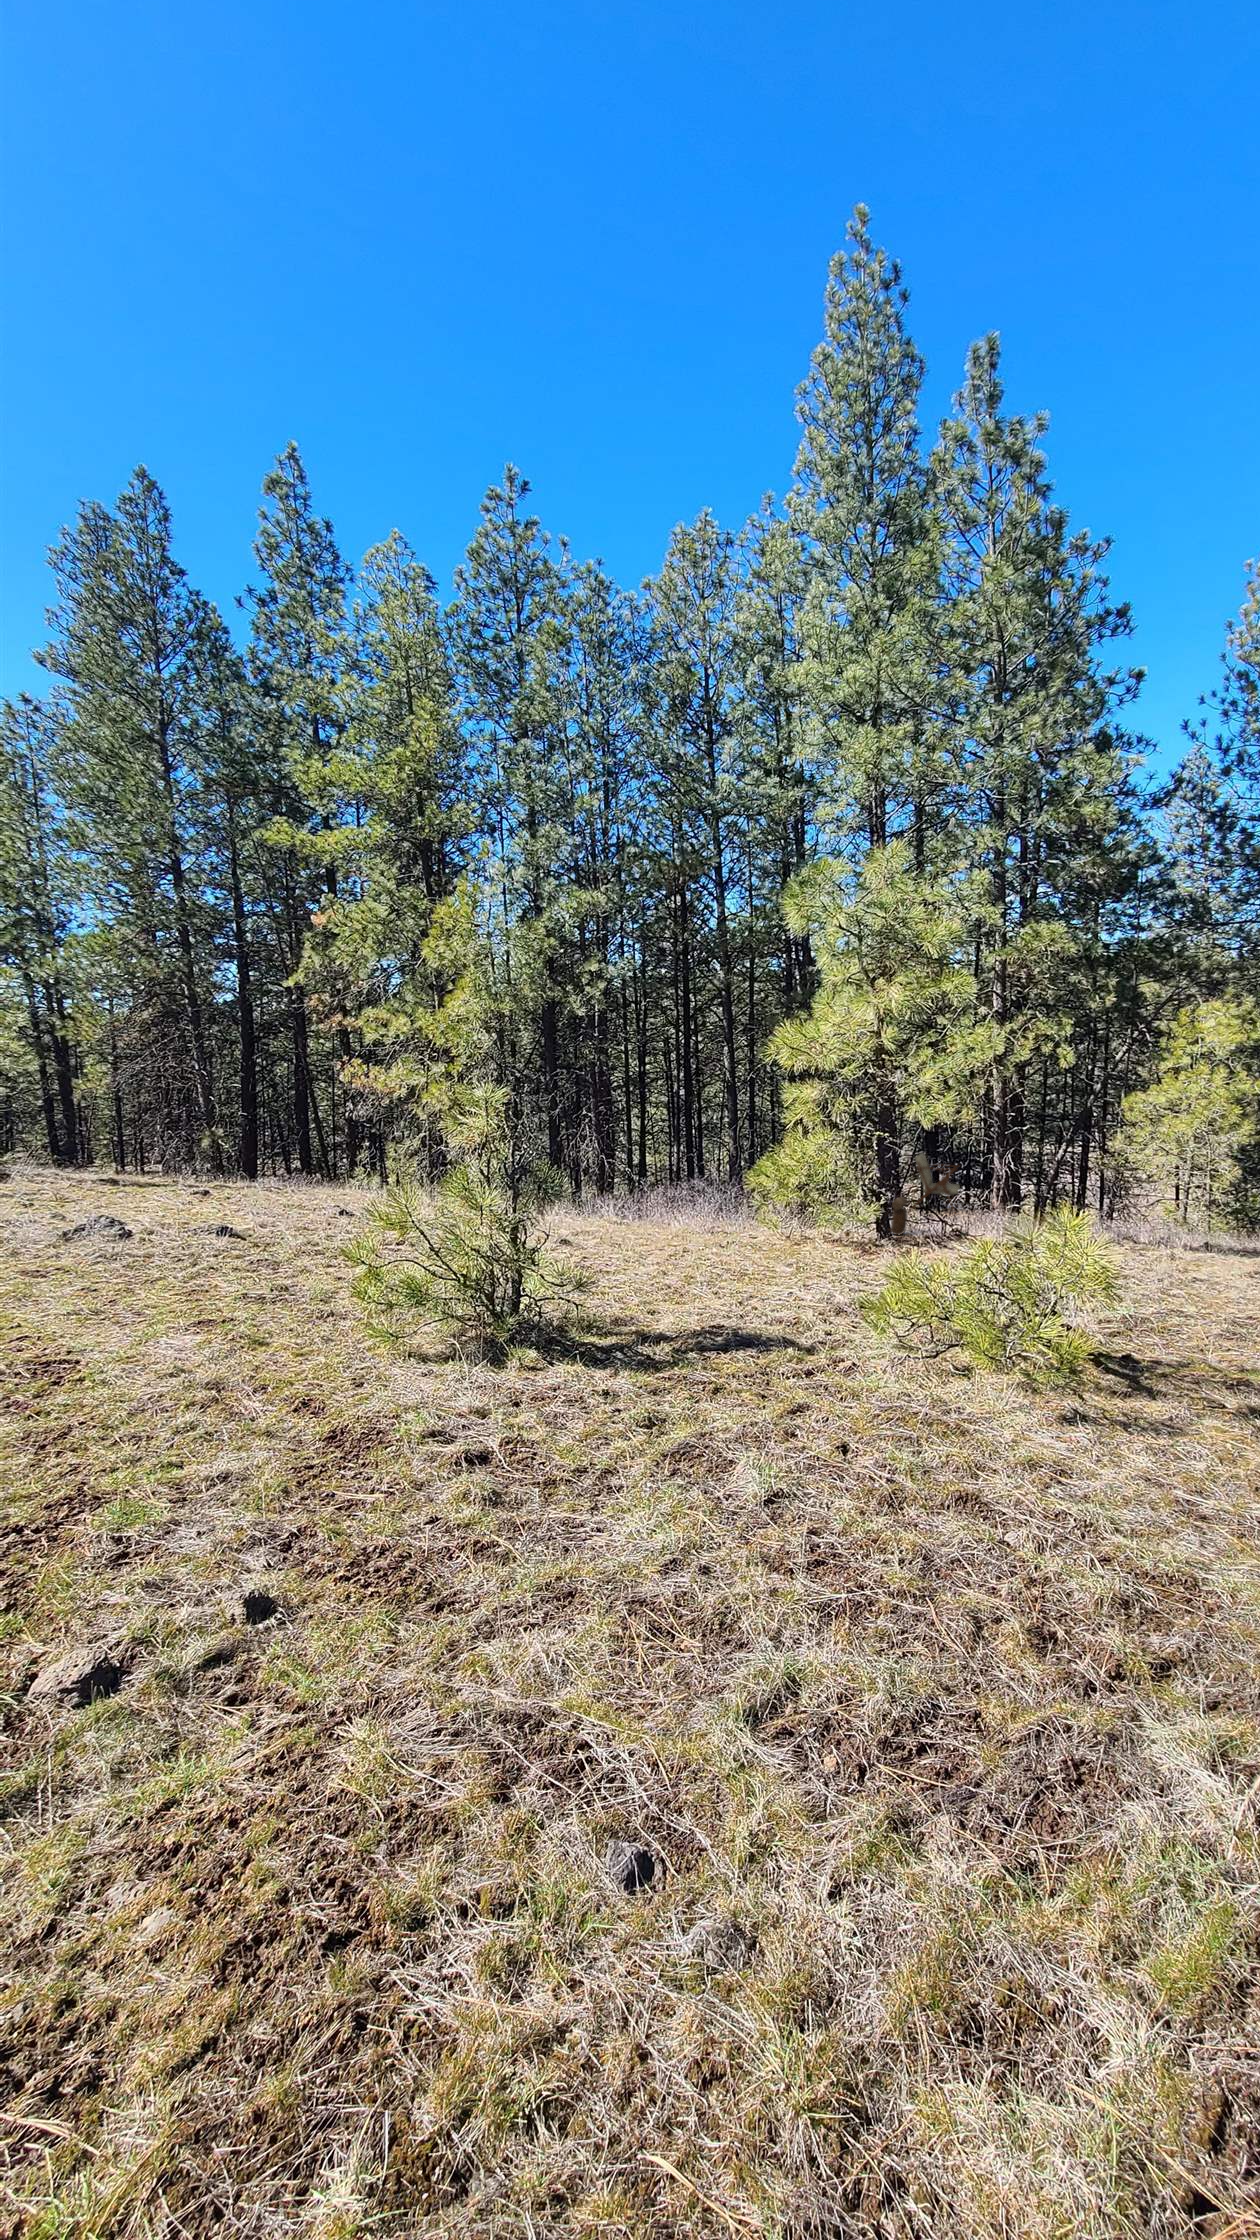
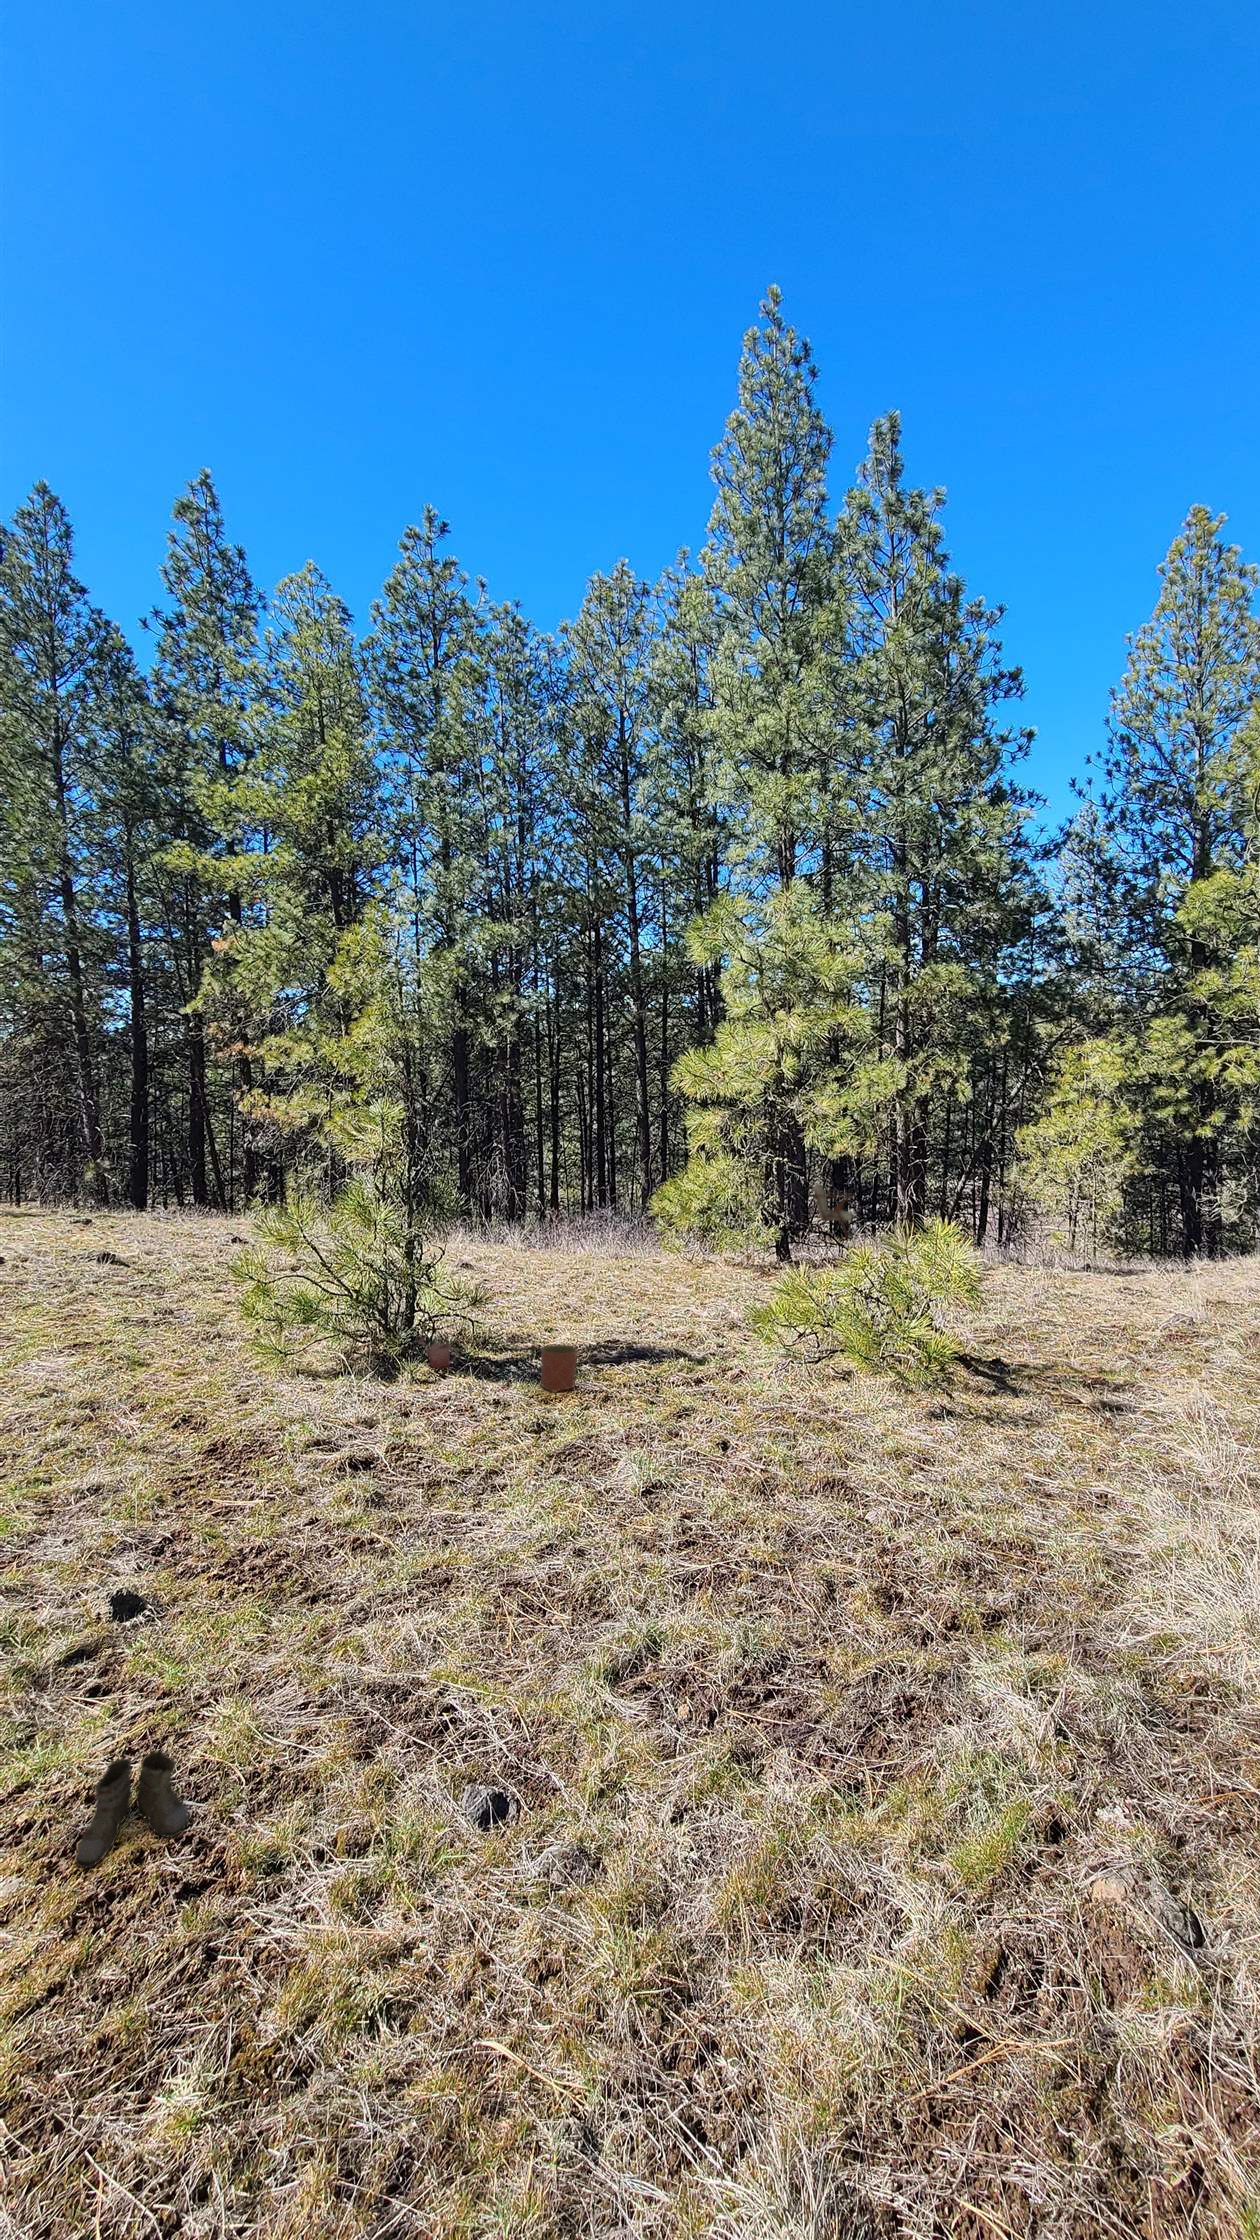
backpack: present [882,1197,908,1235] -> none [778,1221,804,1258]
watering can: none [521,1321,562,1355] -> present [418,1335,458,1368]
planter: none [647,1335,684,1385] -> present [541,1344,577,1392]
boots: none [218,1780,330,1901] -> present [75,1750,189,1868]

